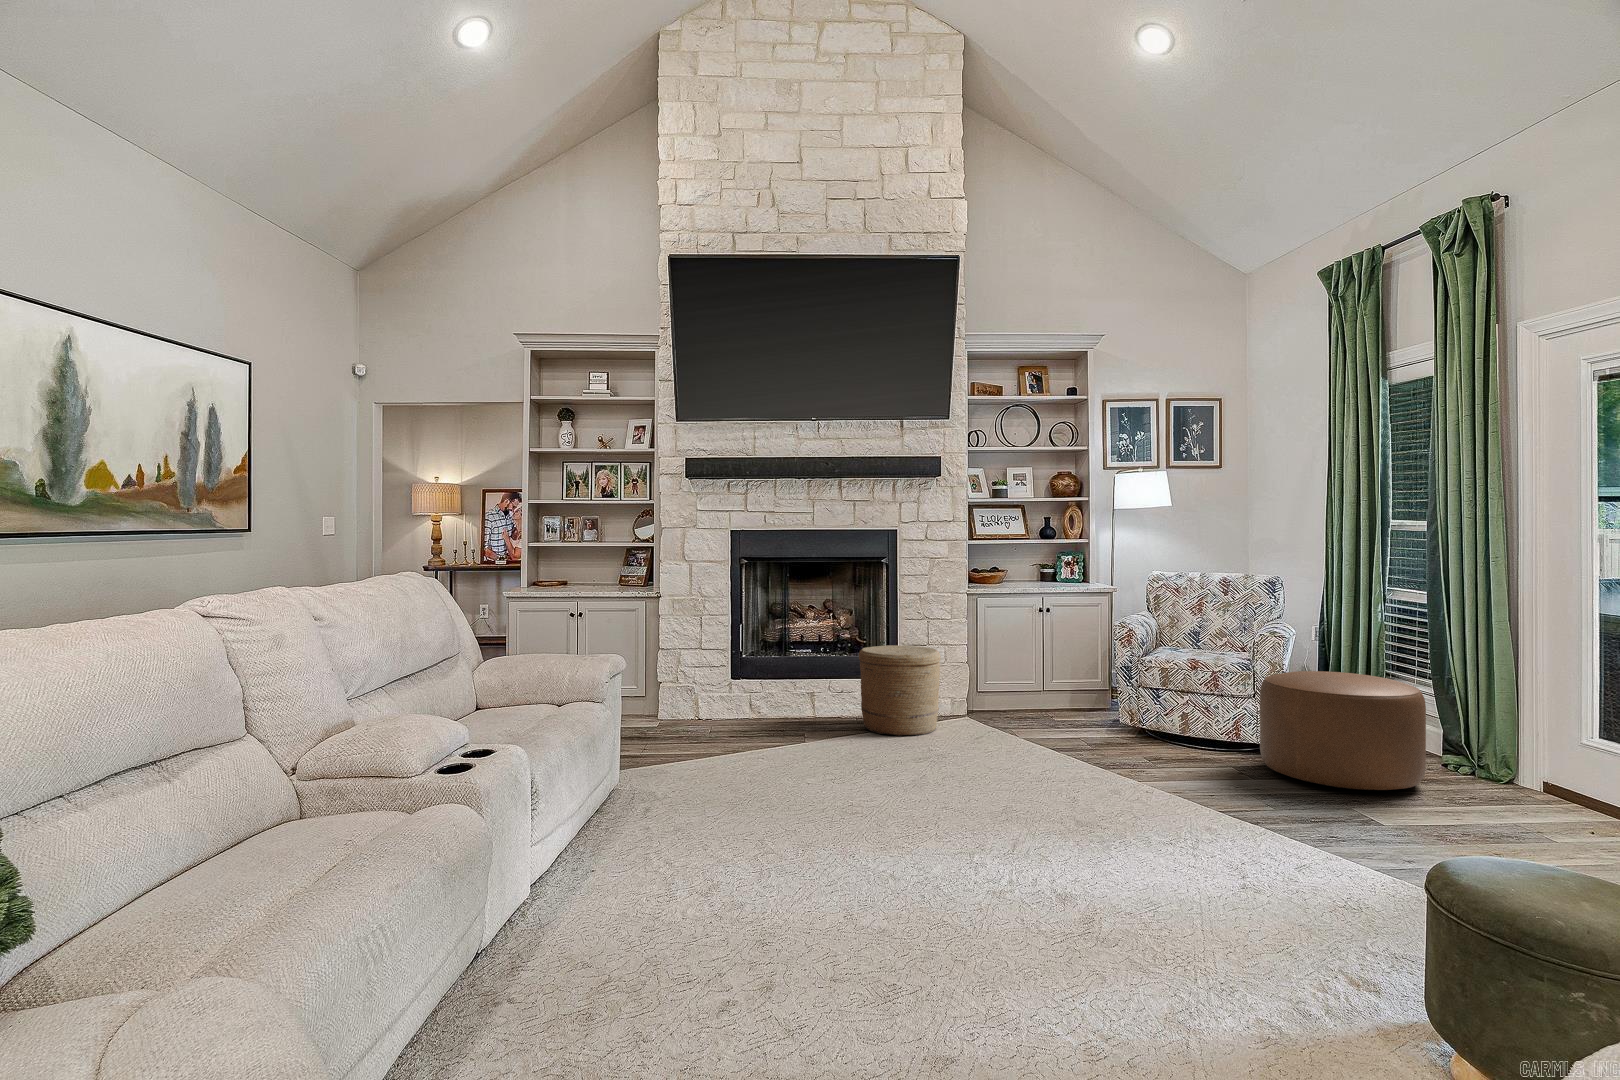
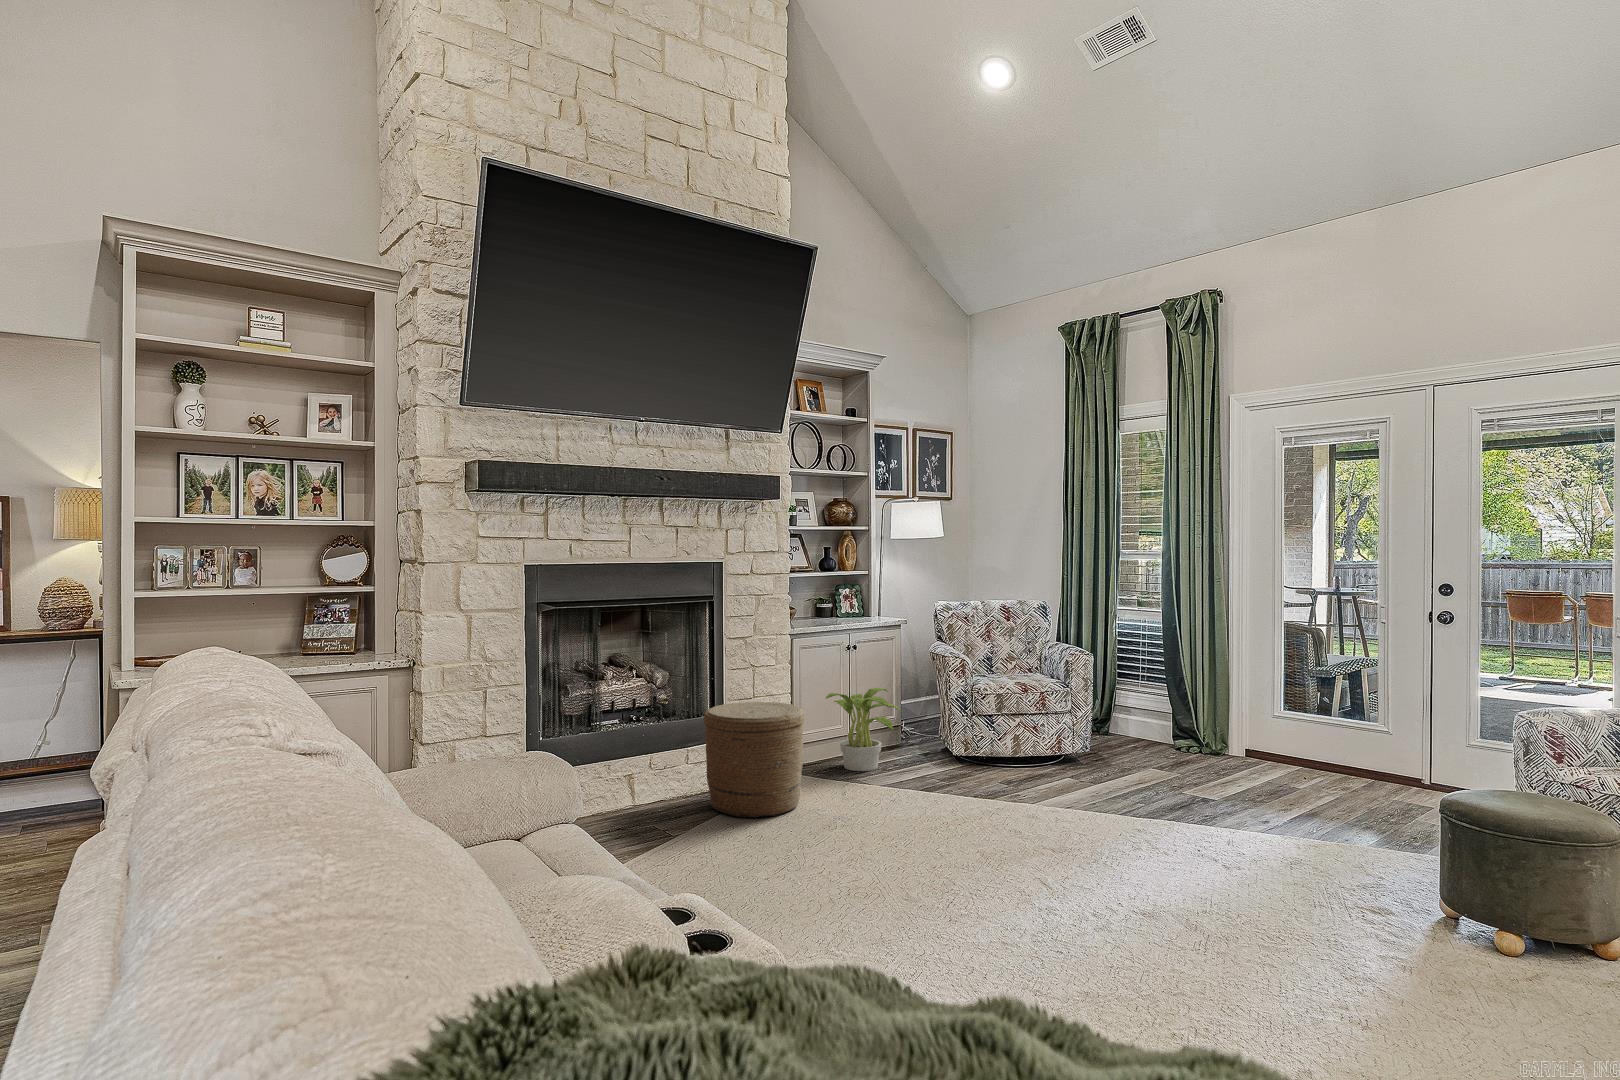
potted plant: none [1000,650,1074,724] -> present [826,688,902,771]
ottoman: present [1260,671,1426,790] -> none [1103,683,1235,785]

